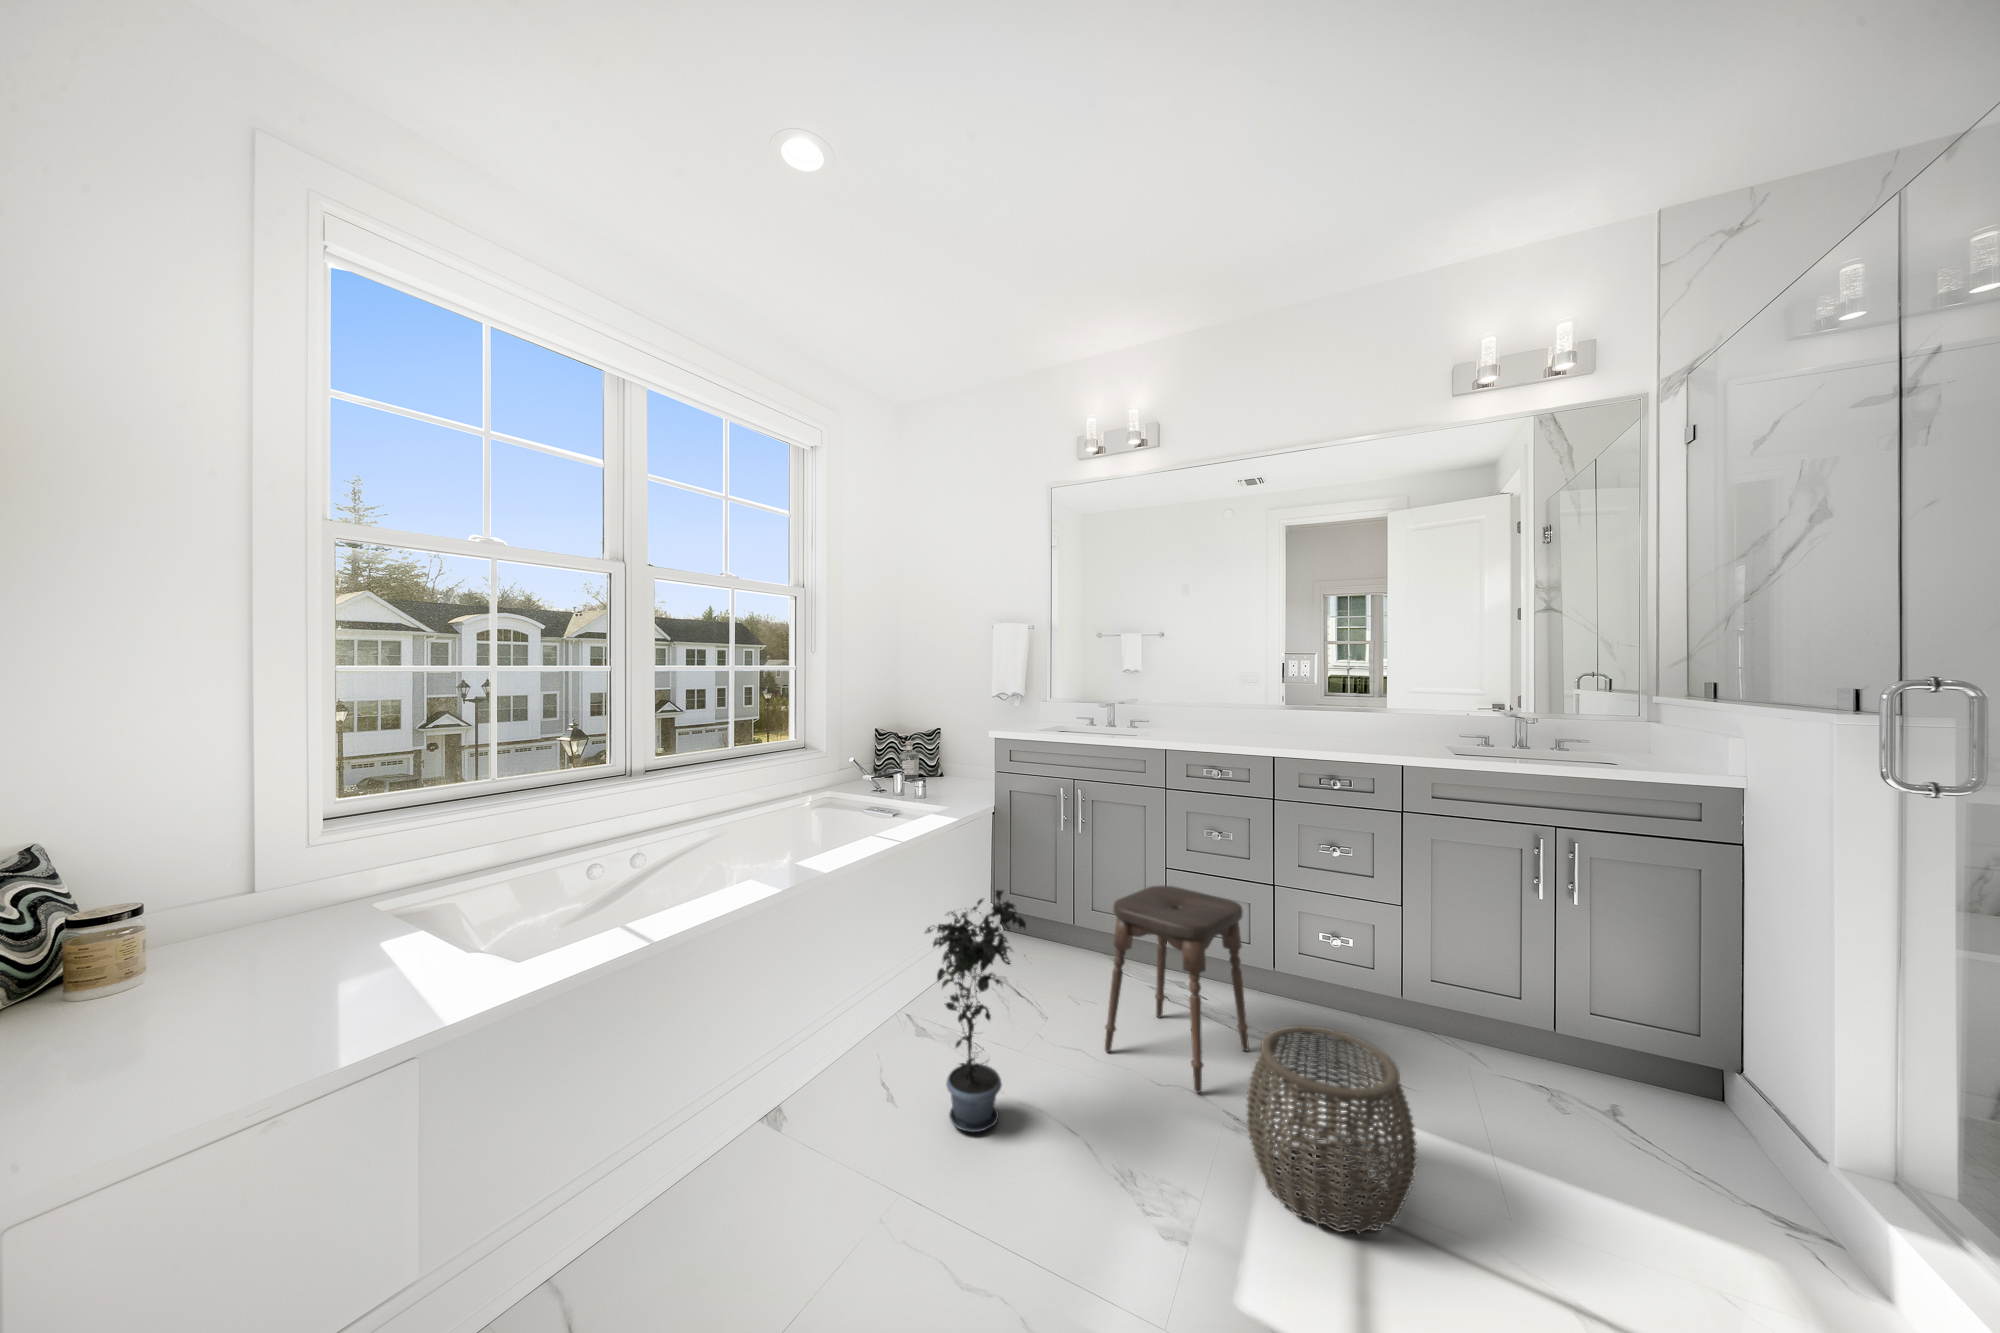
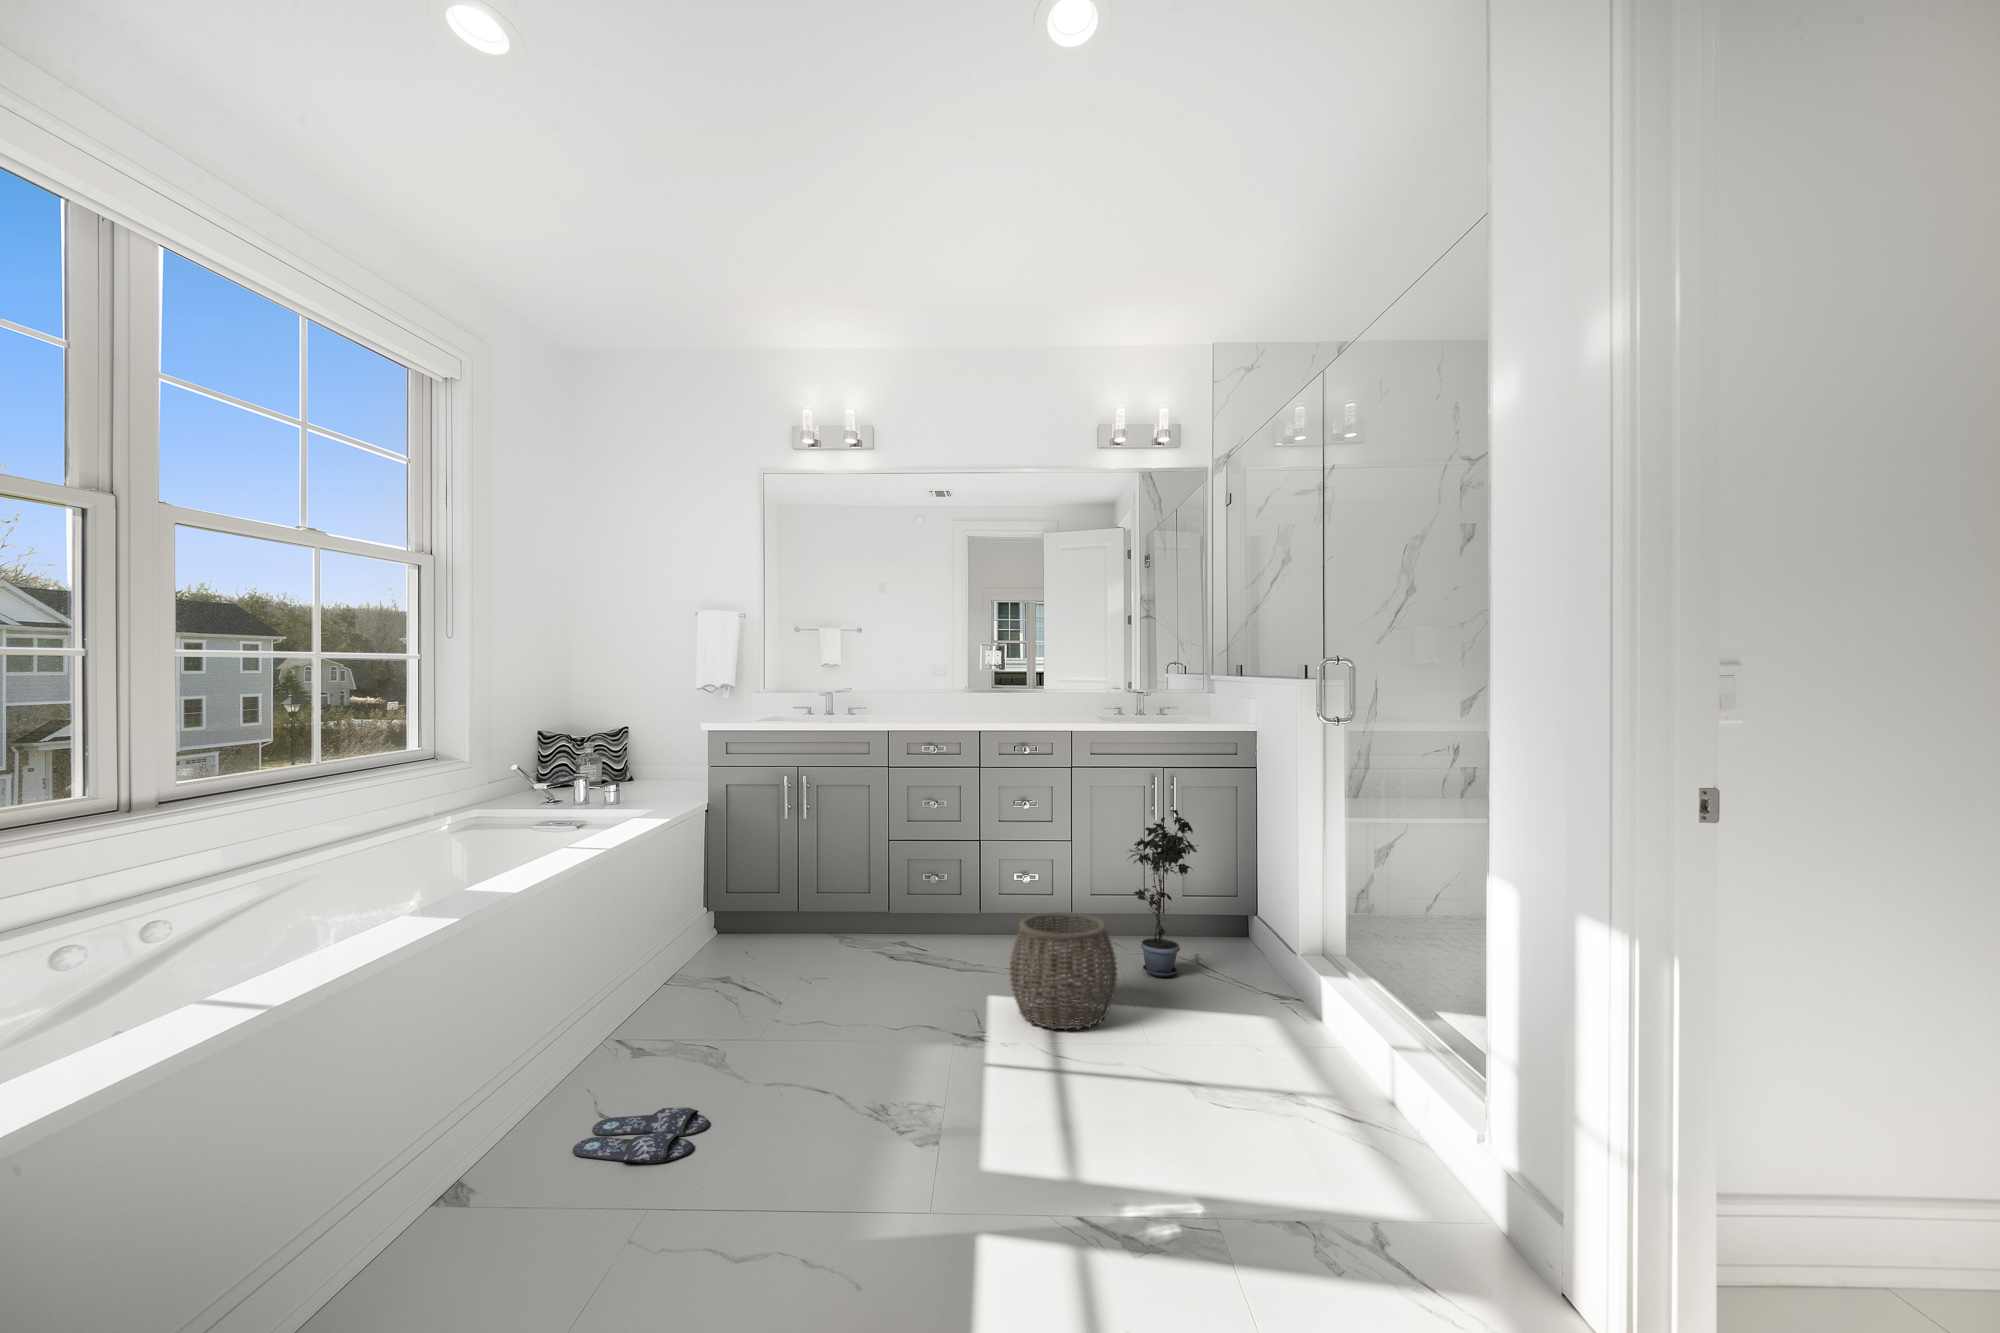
stool: present [1105,886,1249,1093] -> none [873,845,980,993]
potted plant: present [926,890,1026,1132] -> present [1128,810,1198,977]
slippers: none [666,1170,807,1273] -> present [573,1107,709,1163]

